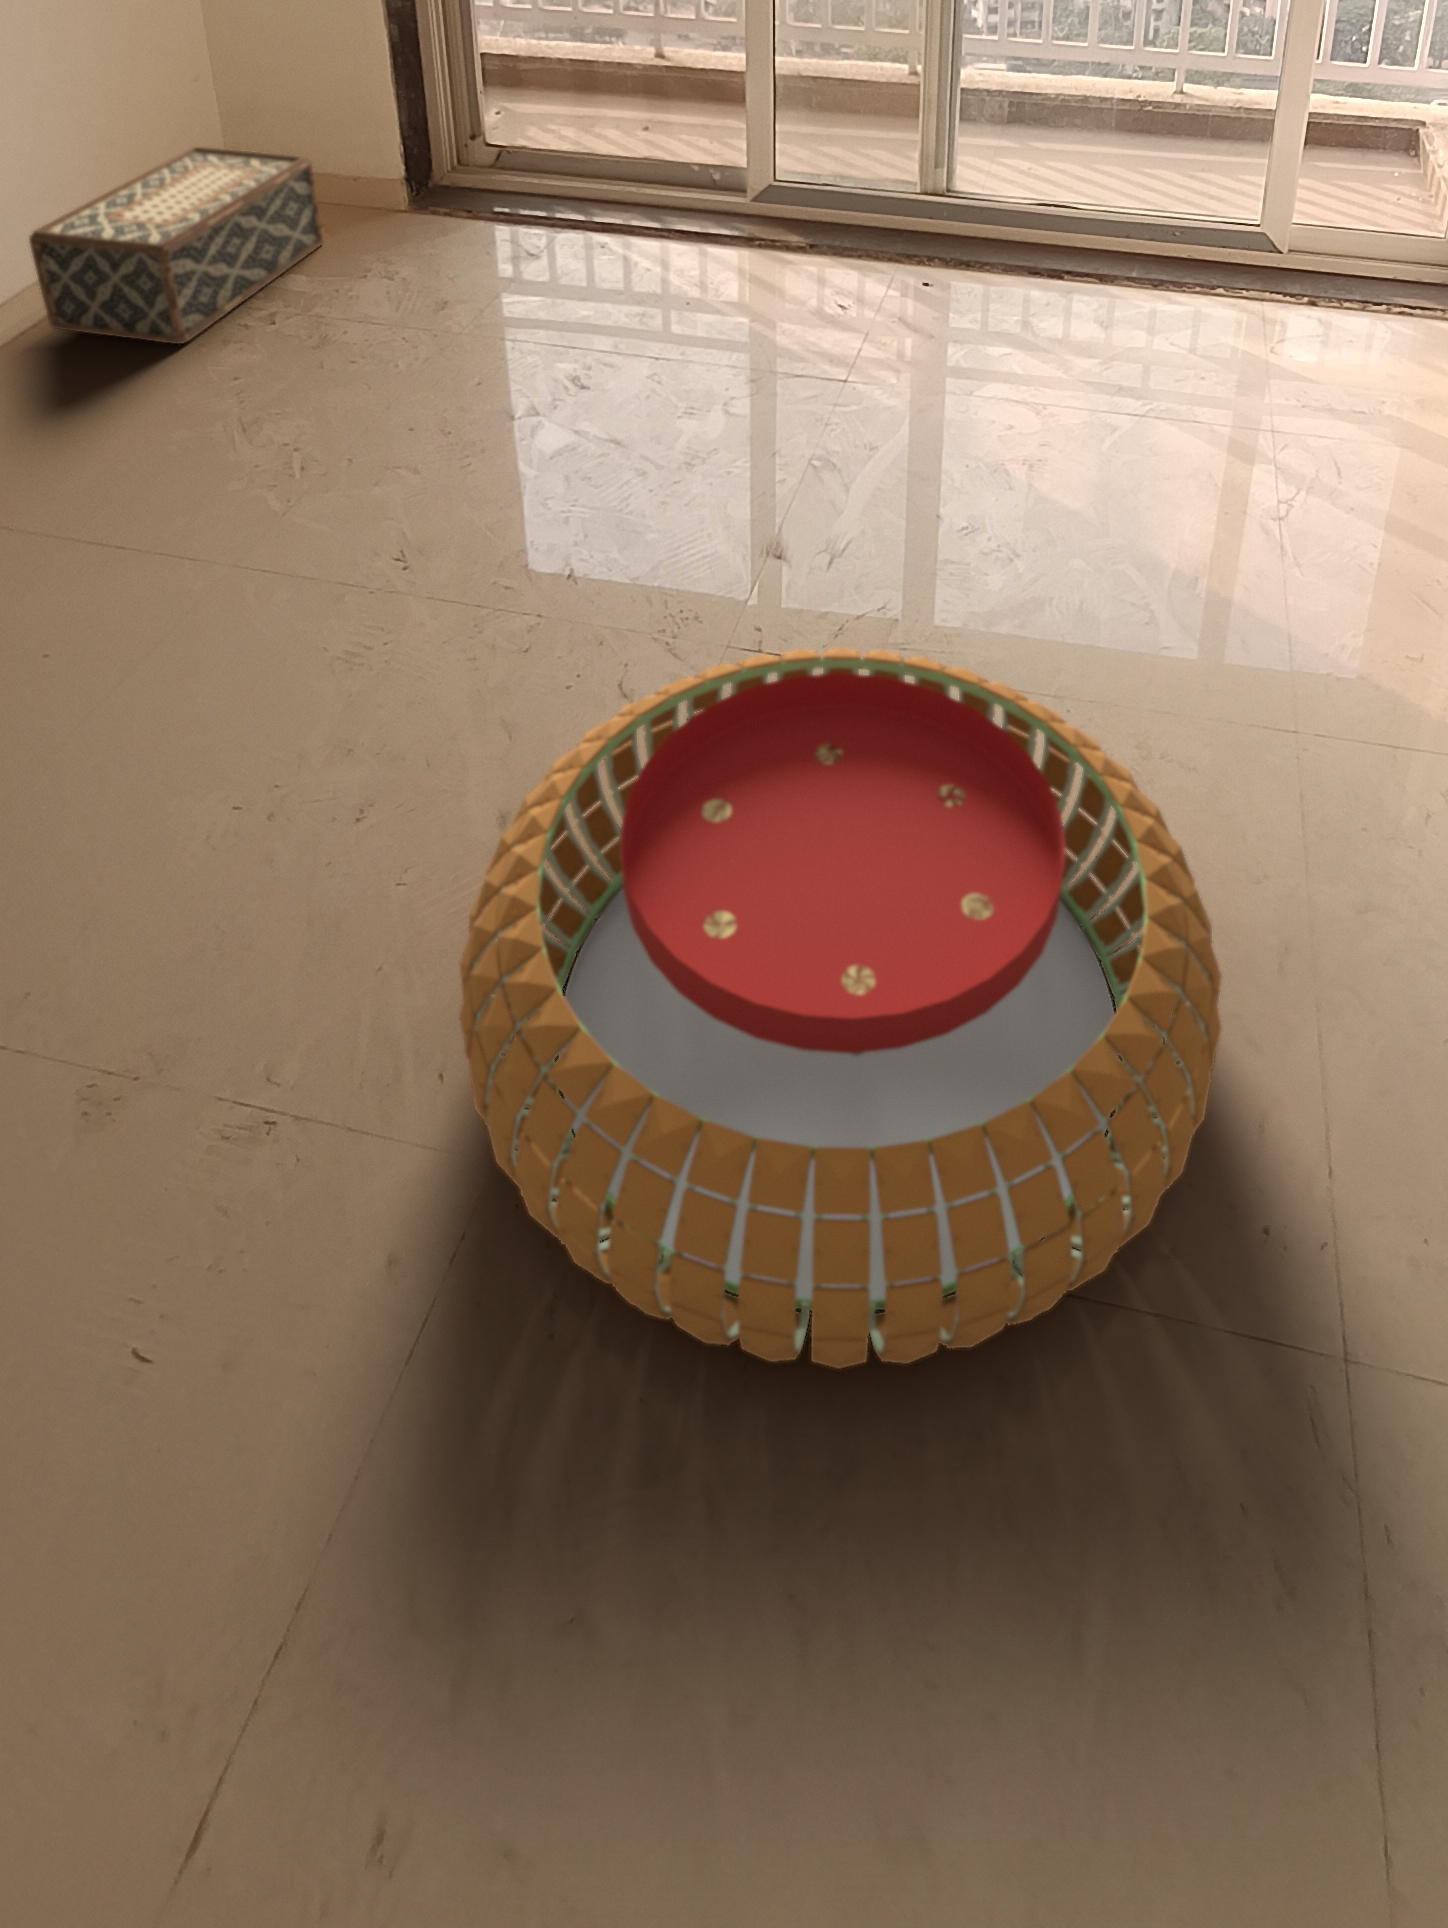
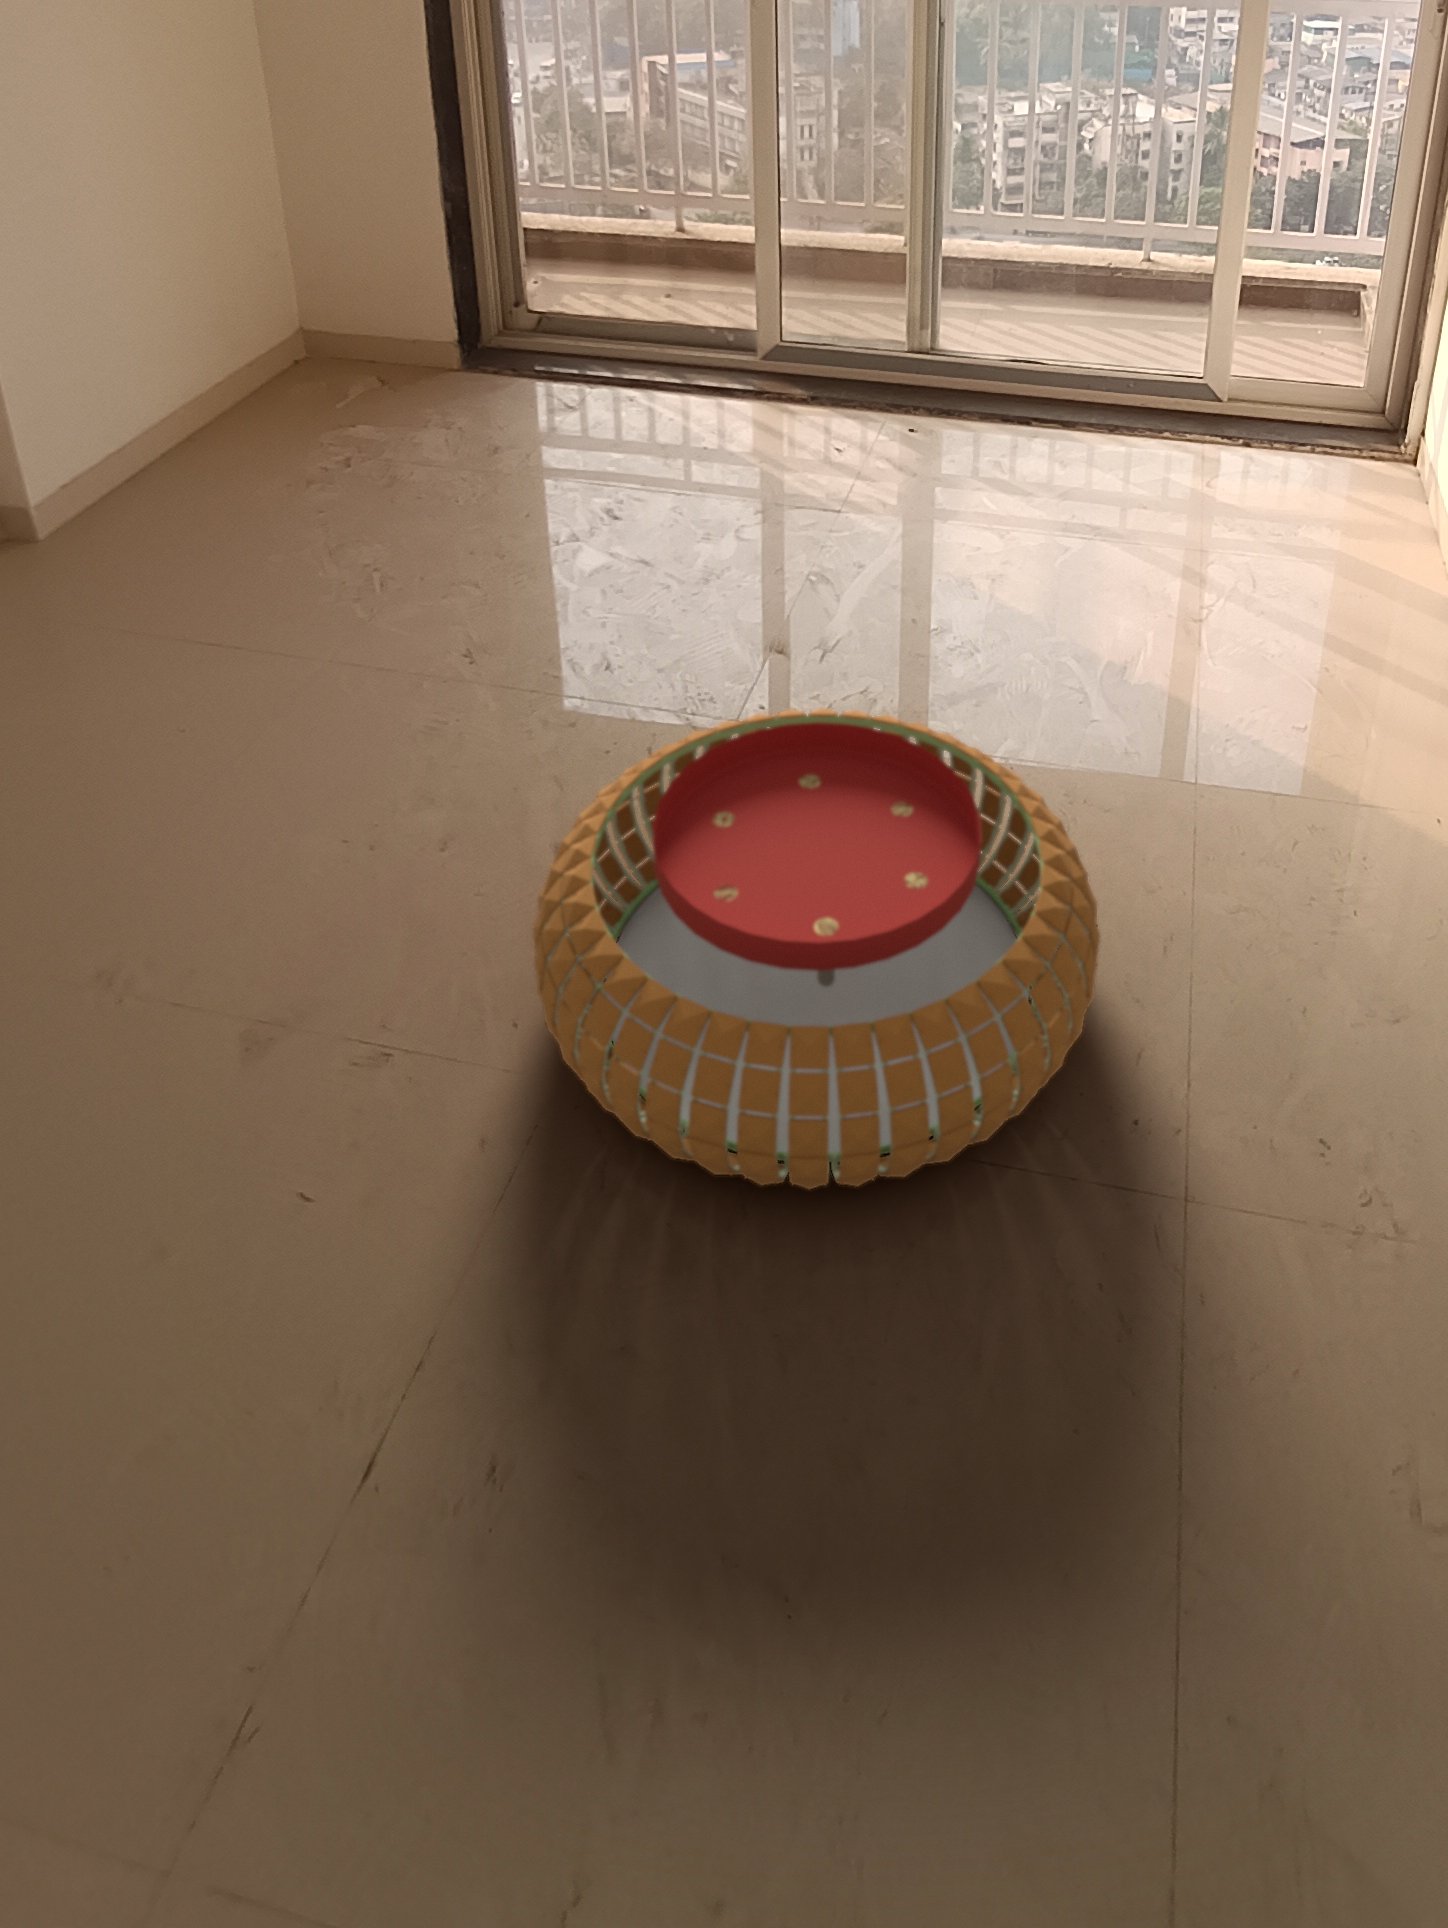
woven basket: present [29,147,323,344] -> none [142,315,386,485]

